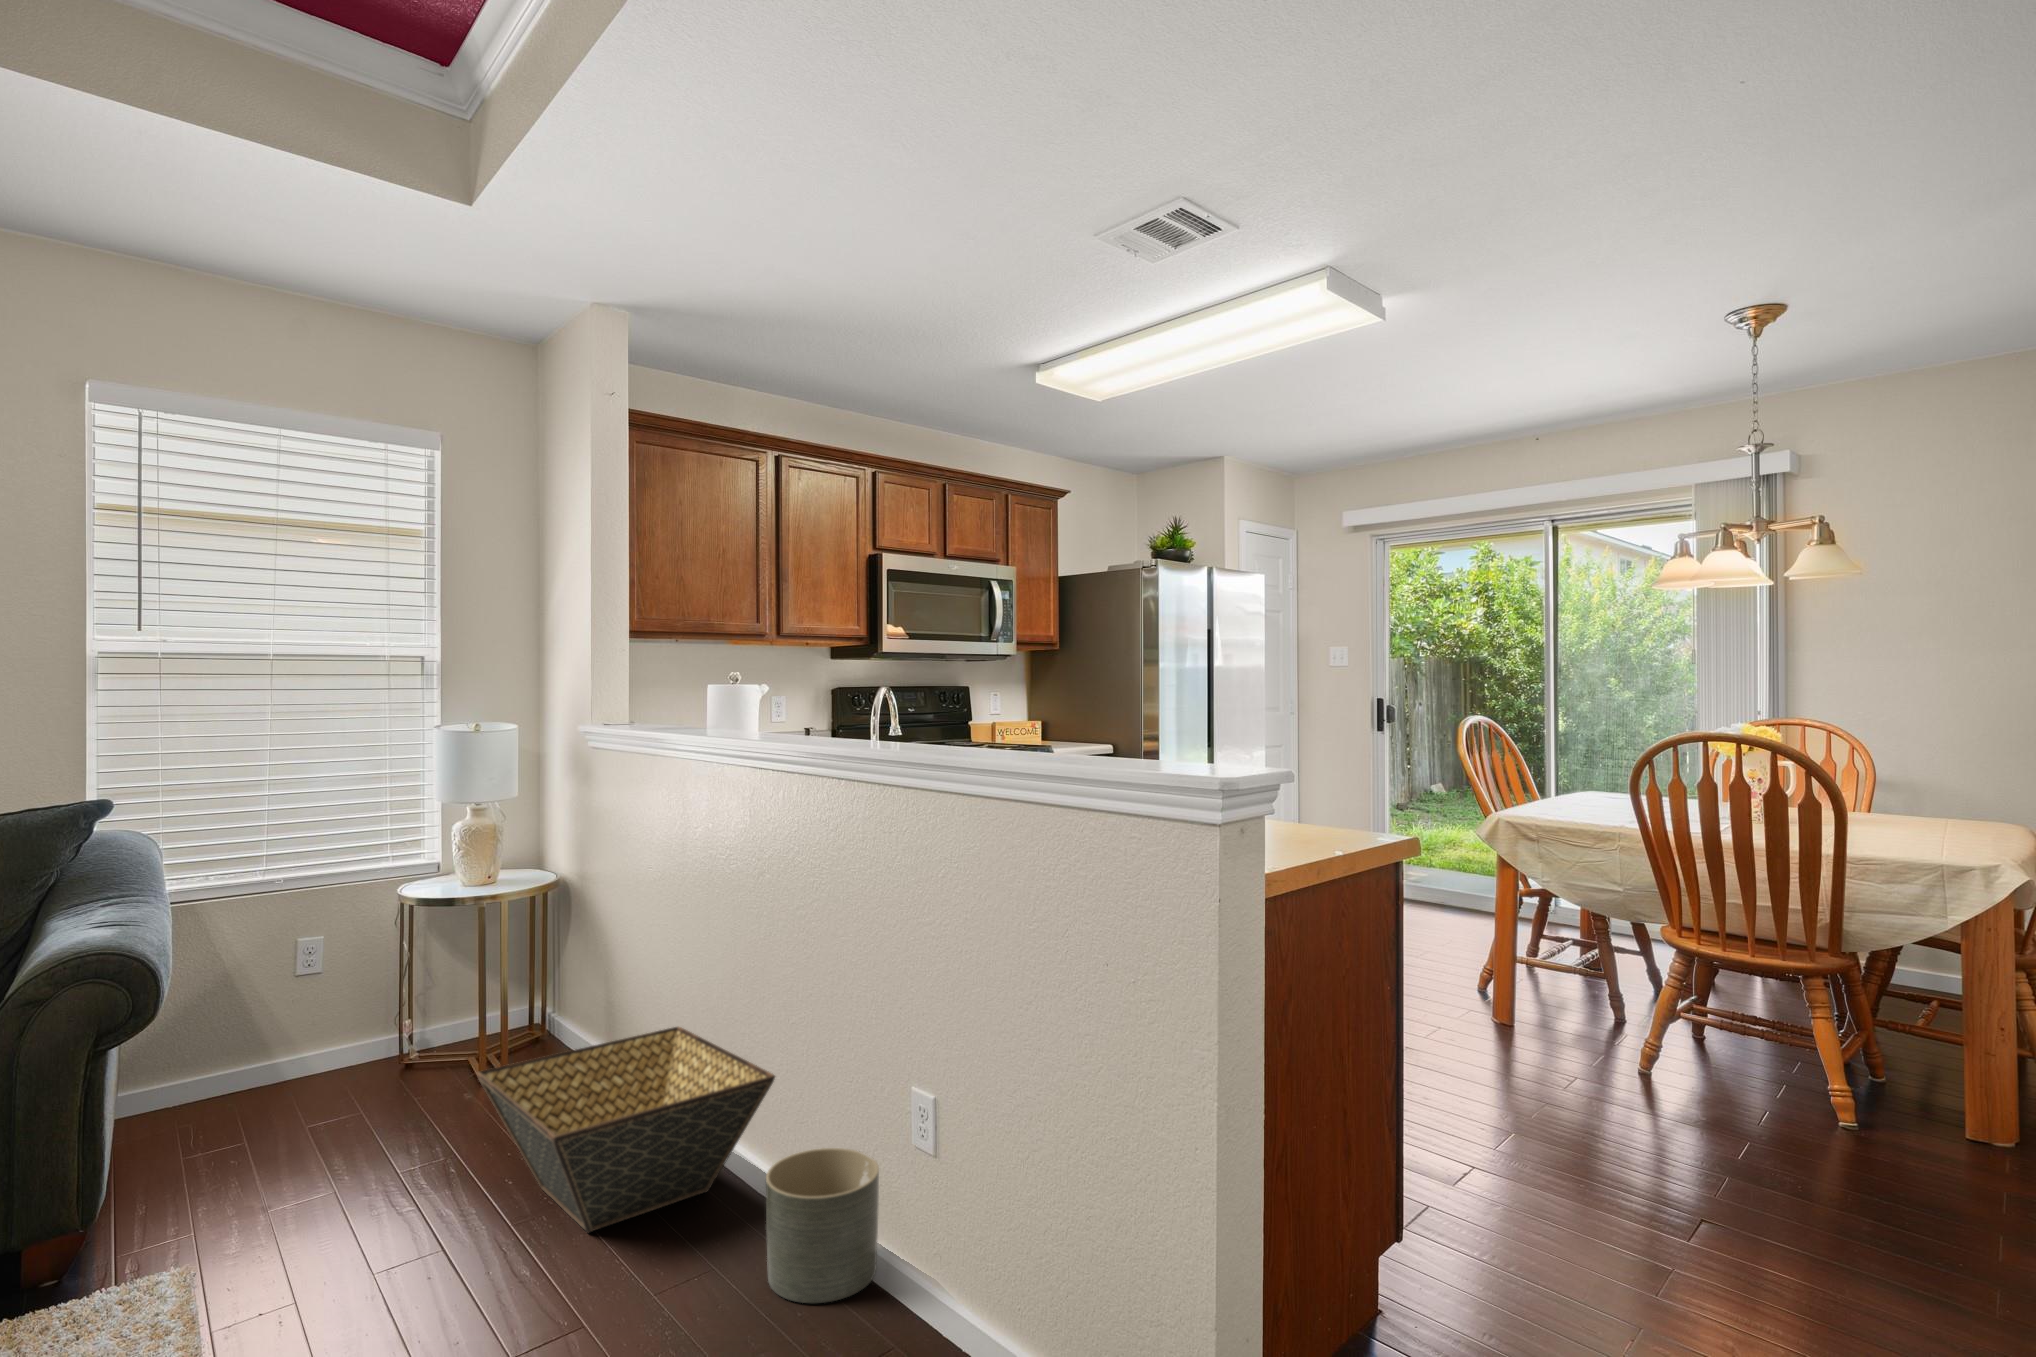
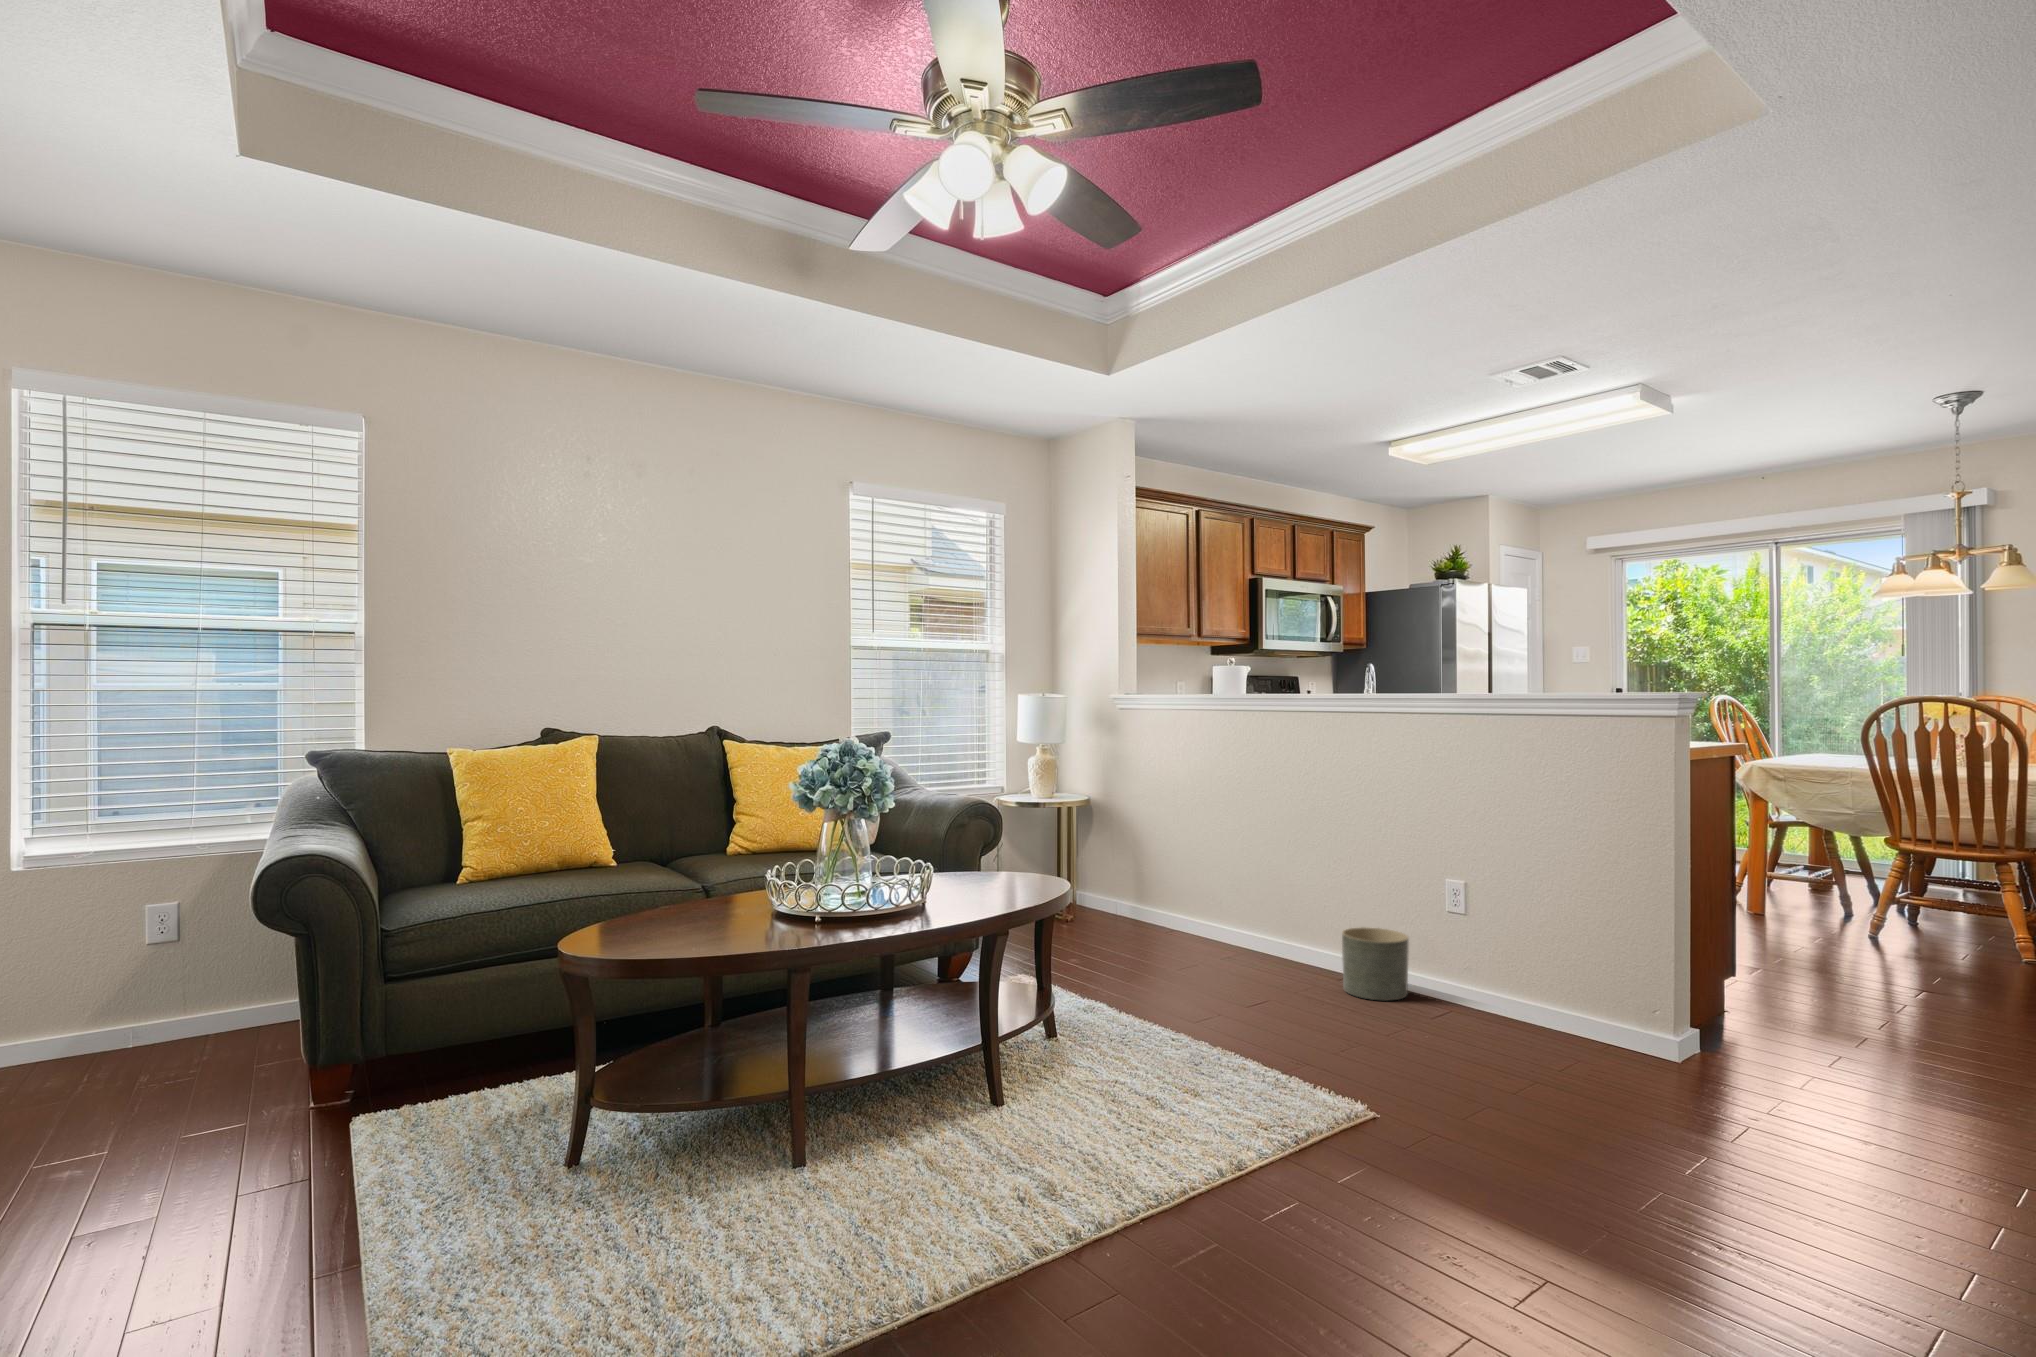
basket: present [477,1026,775,1233] -> none [1128,876,1310,974]

